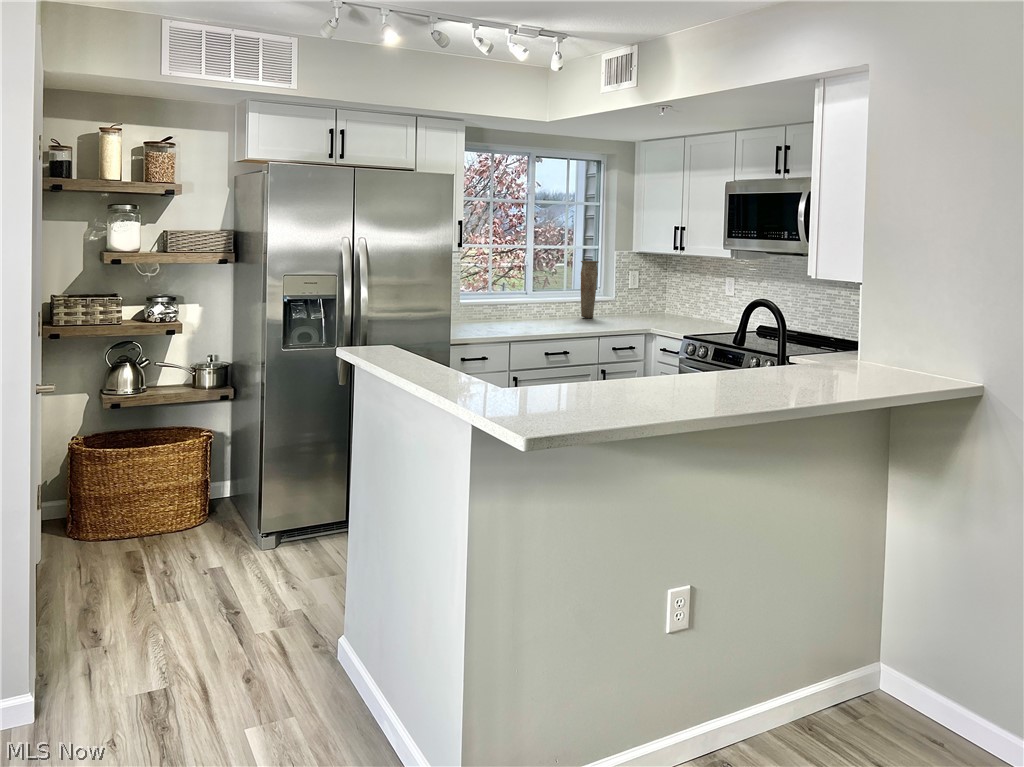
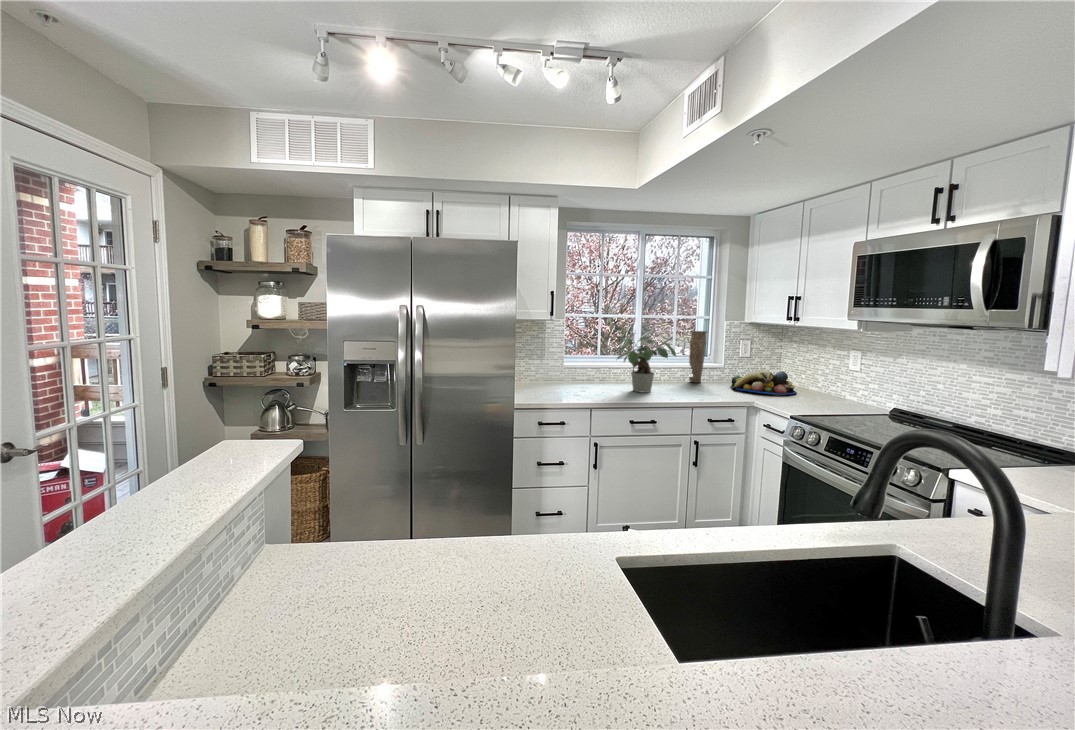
potted plant: none [519,268,577,327] -> present [617,337,676,393]
fruit bowl: none [624,300,684,322] -> present [730,370,796,395]

